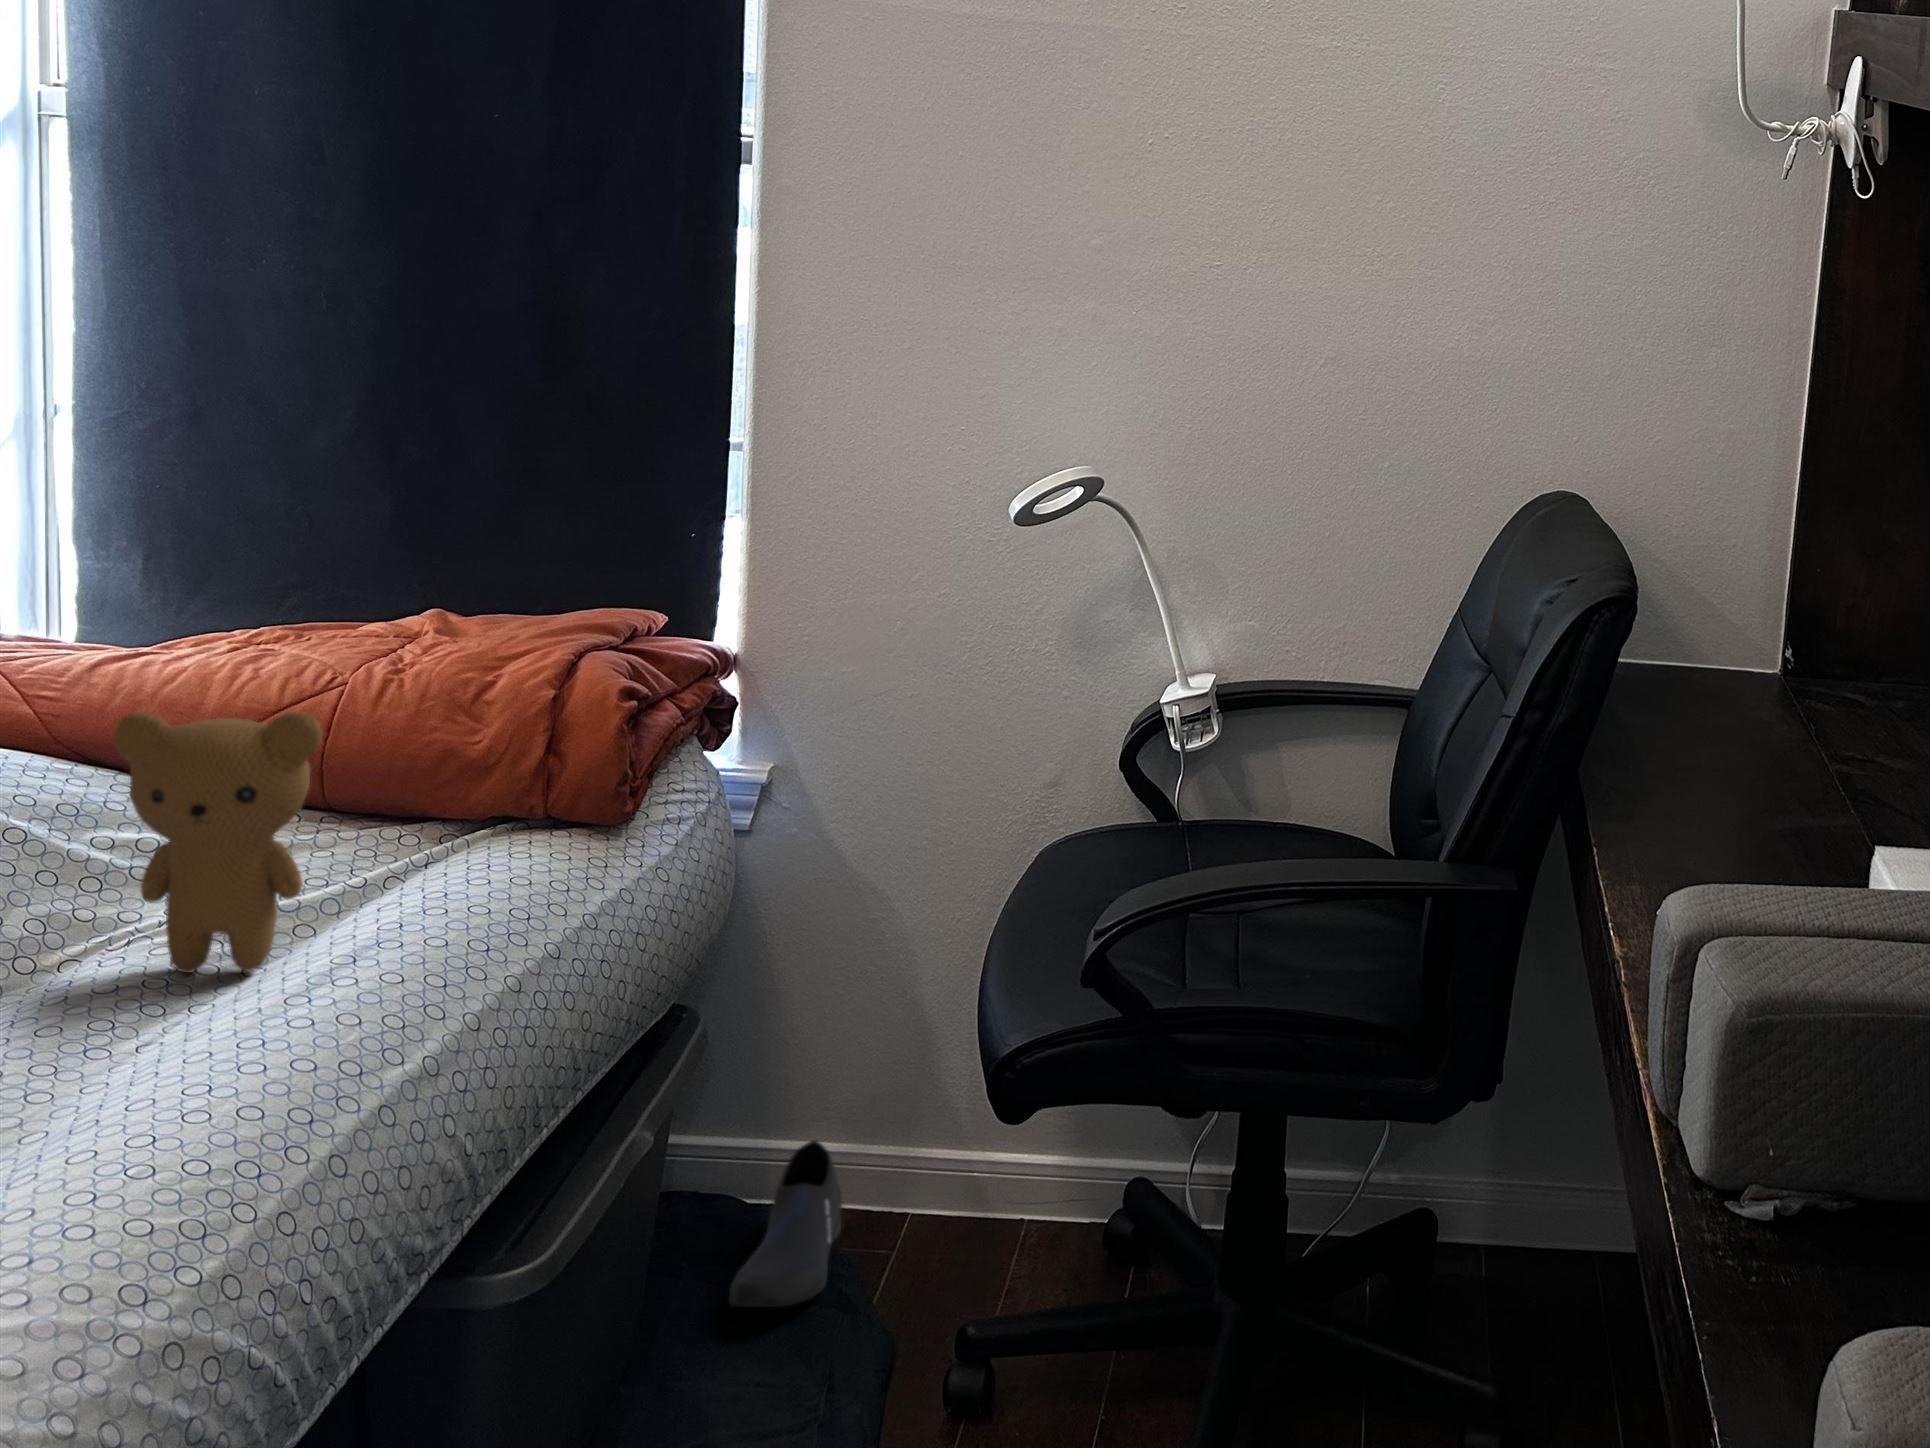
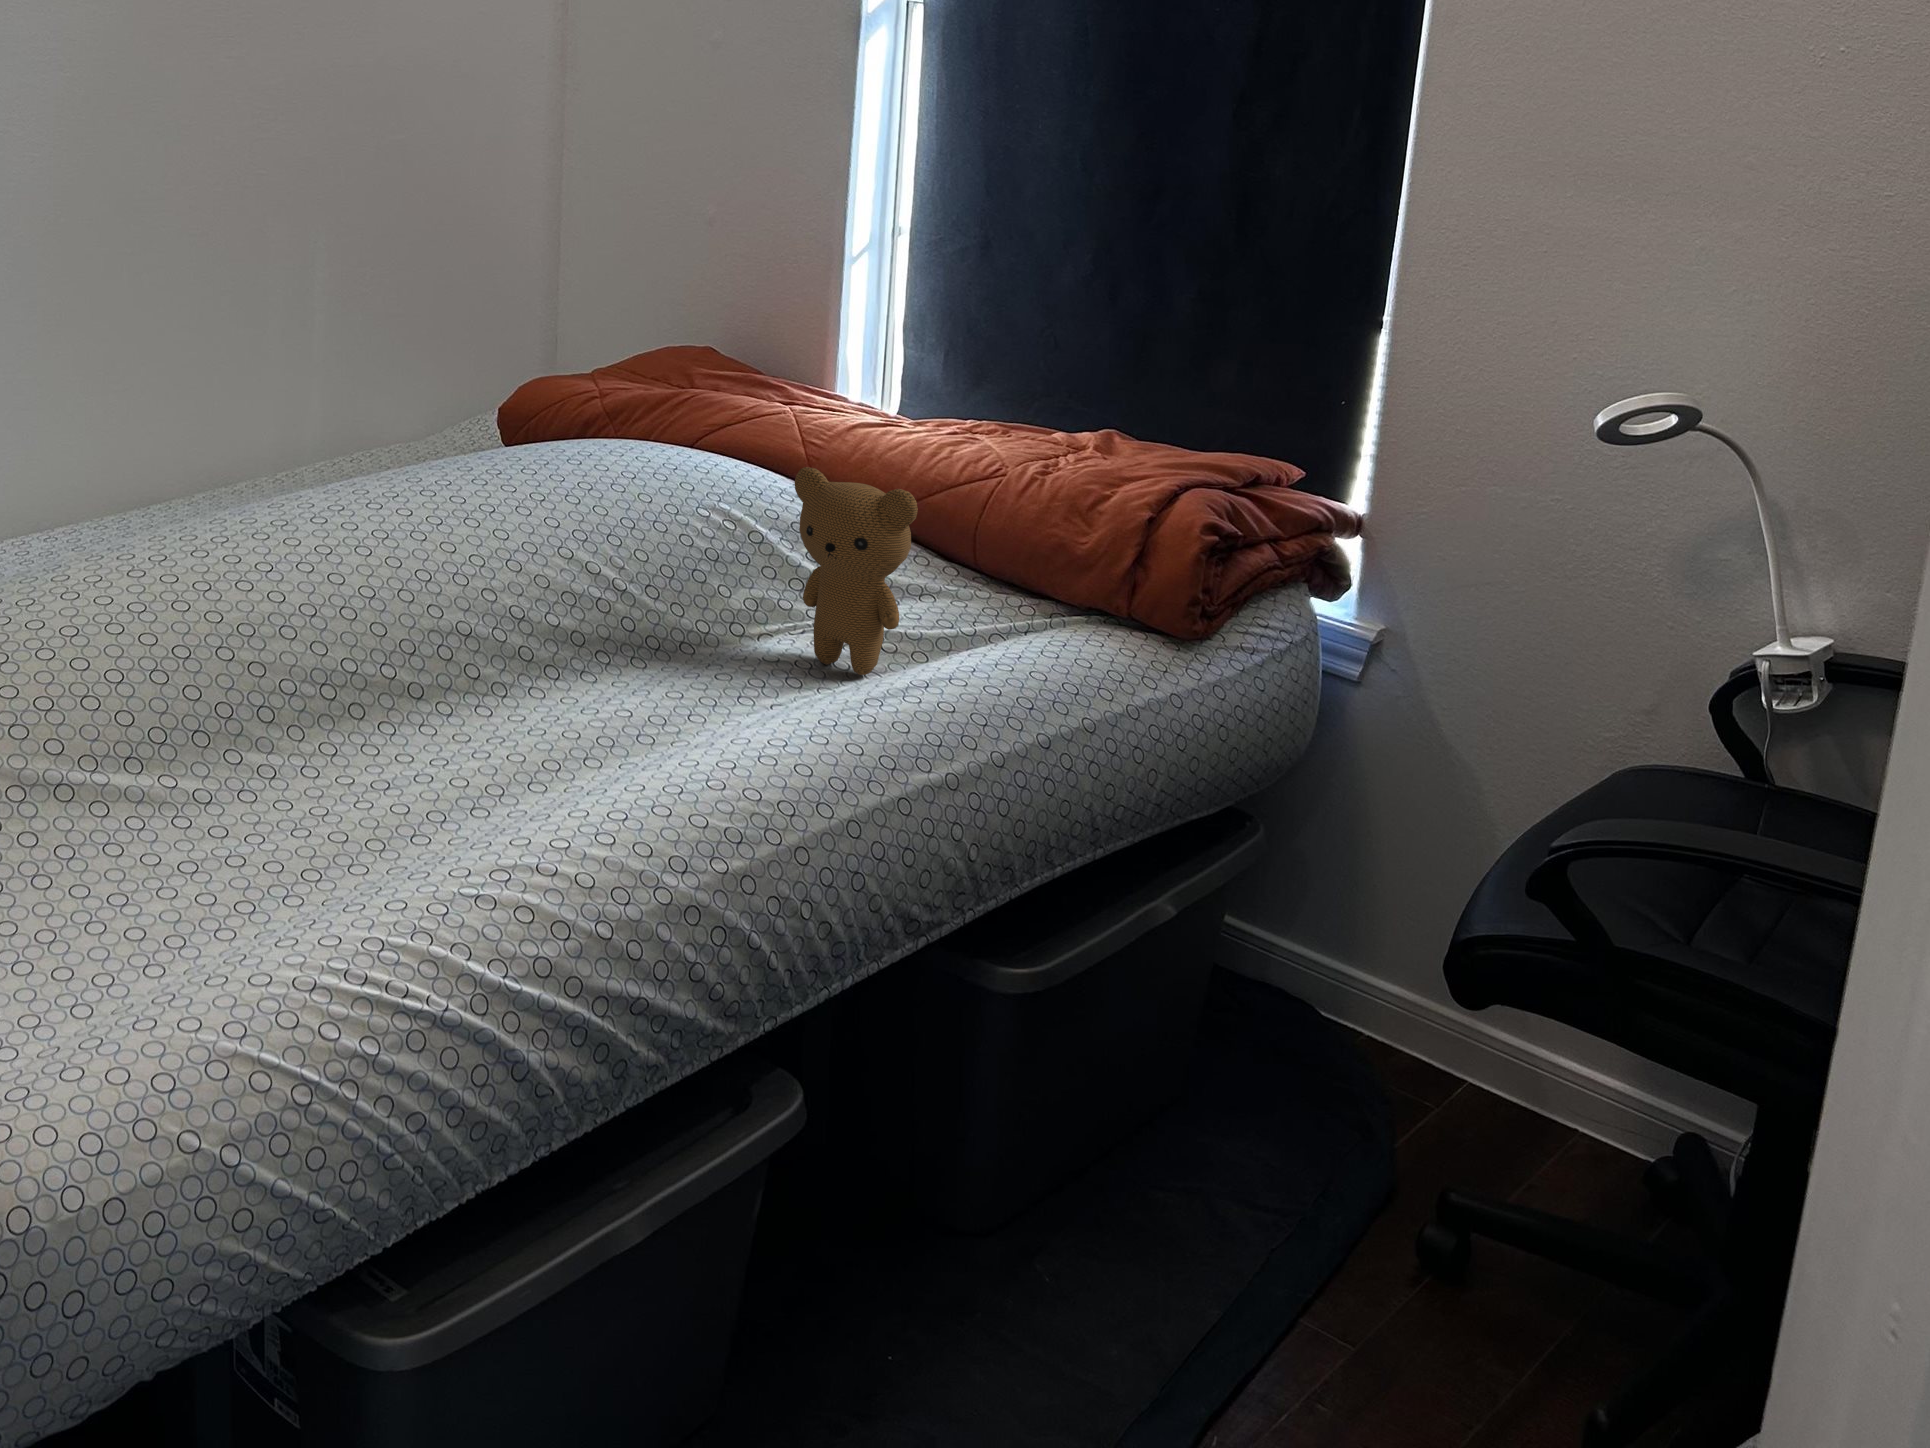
shoe: present [729,1140,842,1307] -> none [1254,973,1390,1106]

